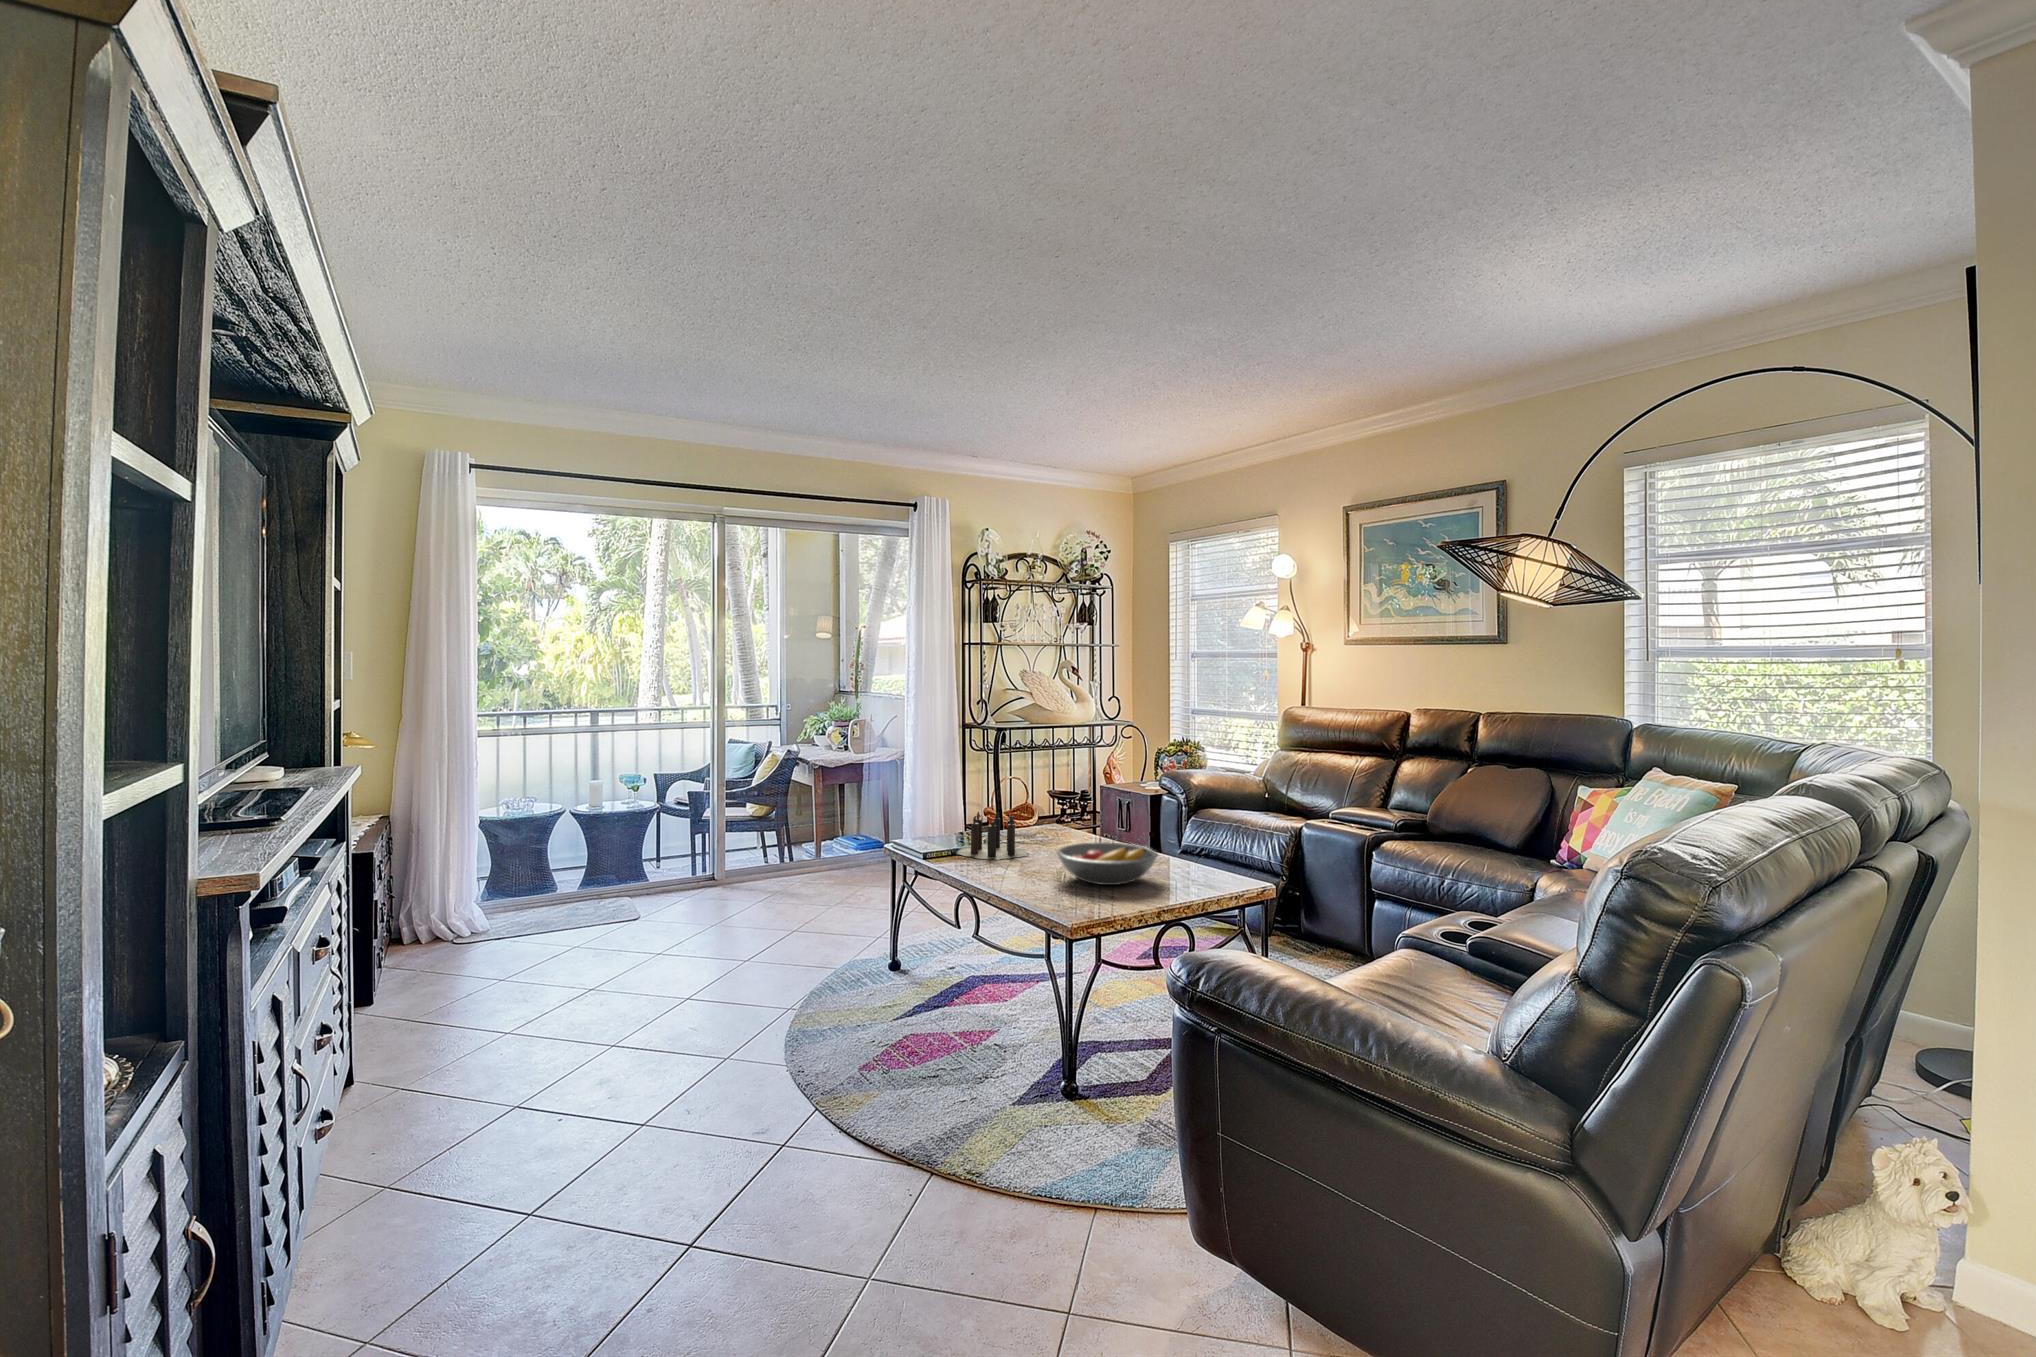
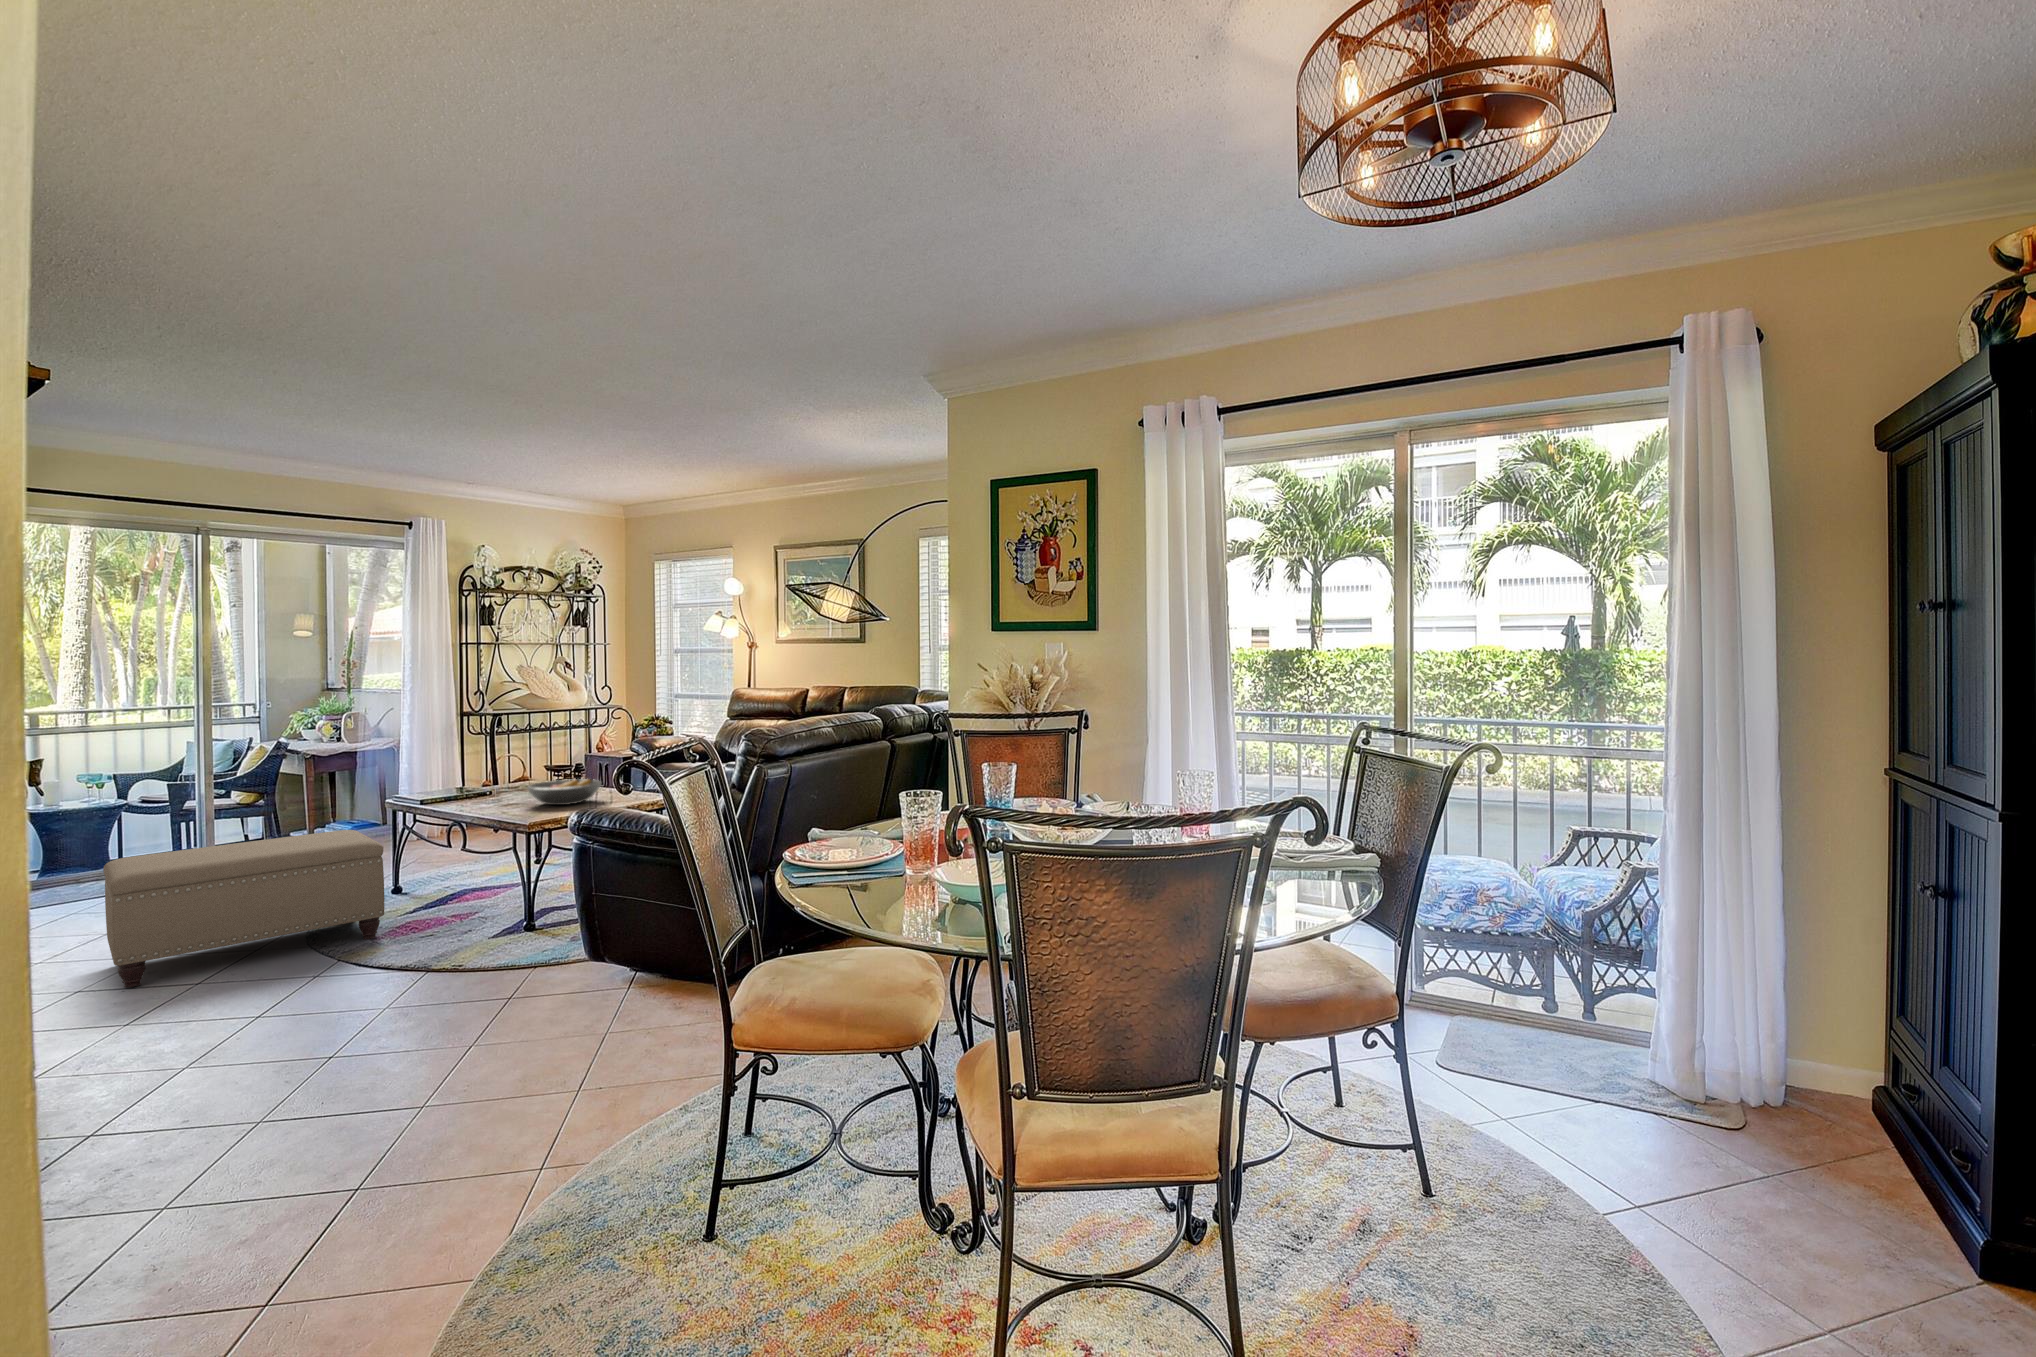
candle: present [957,812,1029,860] -> none [448,769,524,801]
ottoman: none [581,888,881,1095] -> present [103,830,384,988]

